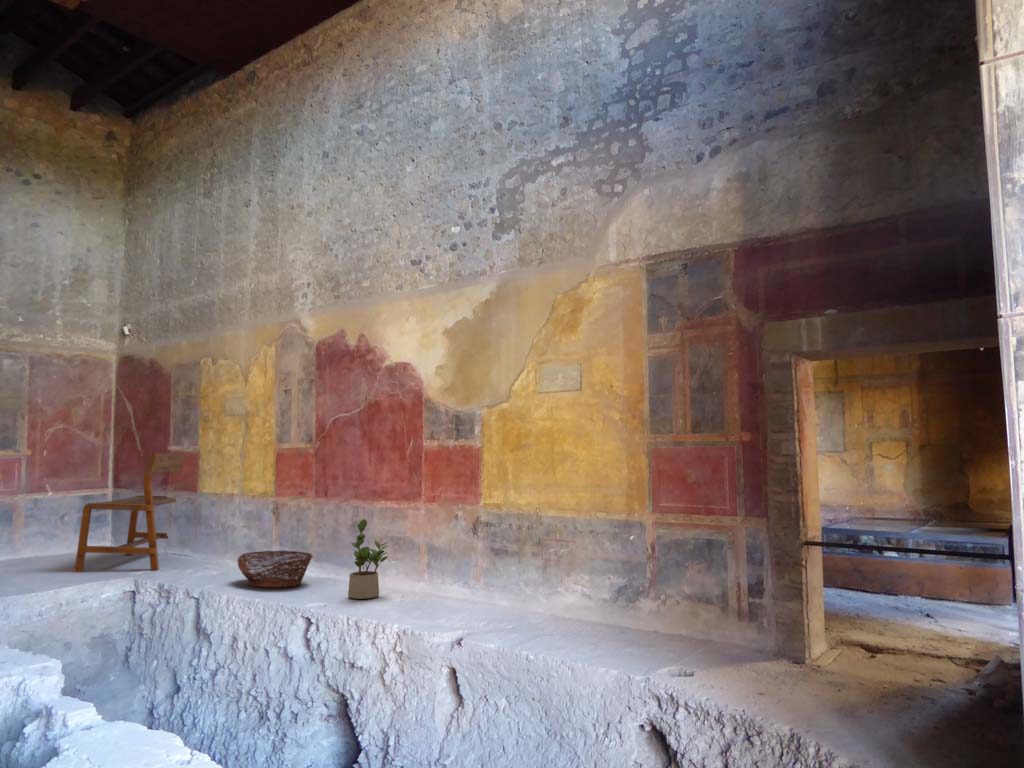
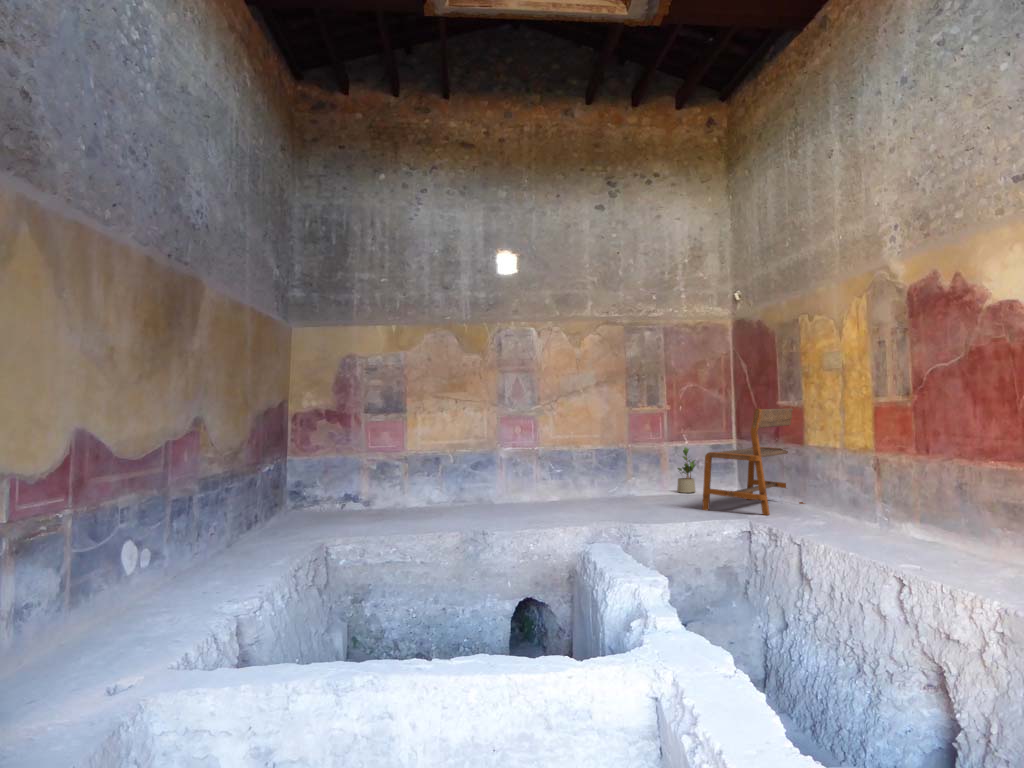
potted plant: present [348,519,388,599] -> present [677,447,696,493]
basket: present [238,551,313,588] -> none [835,507,914,546]

